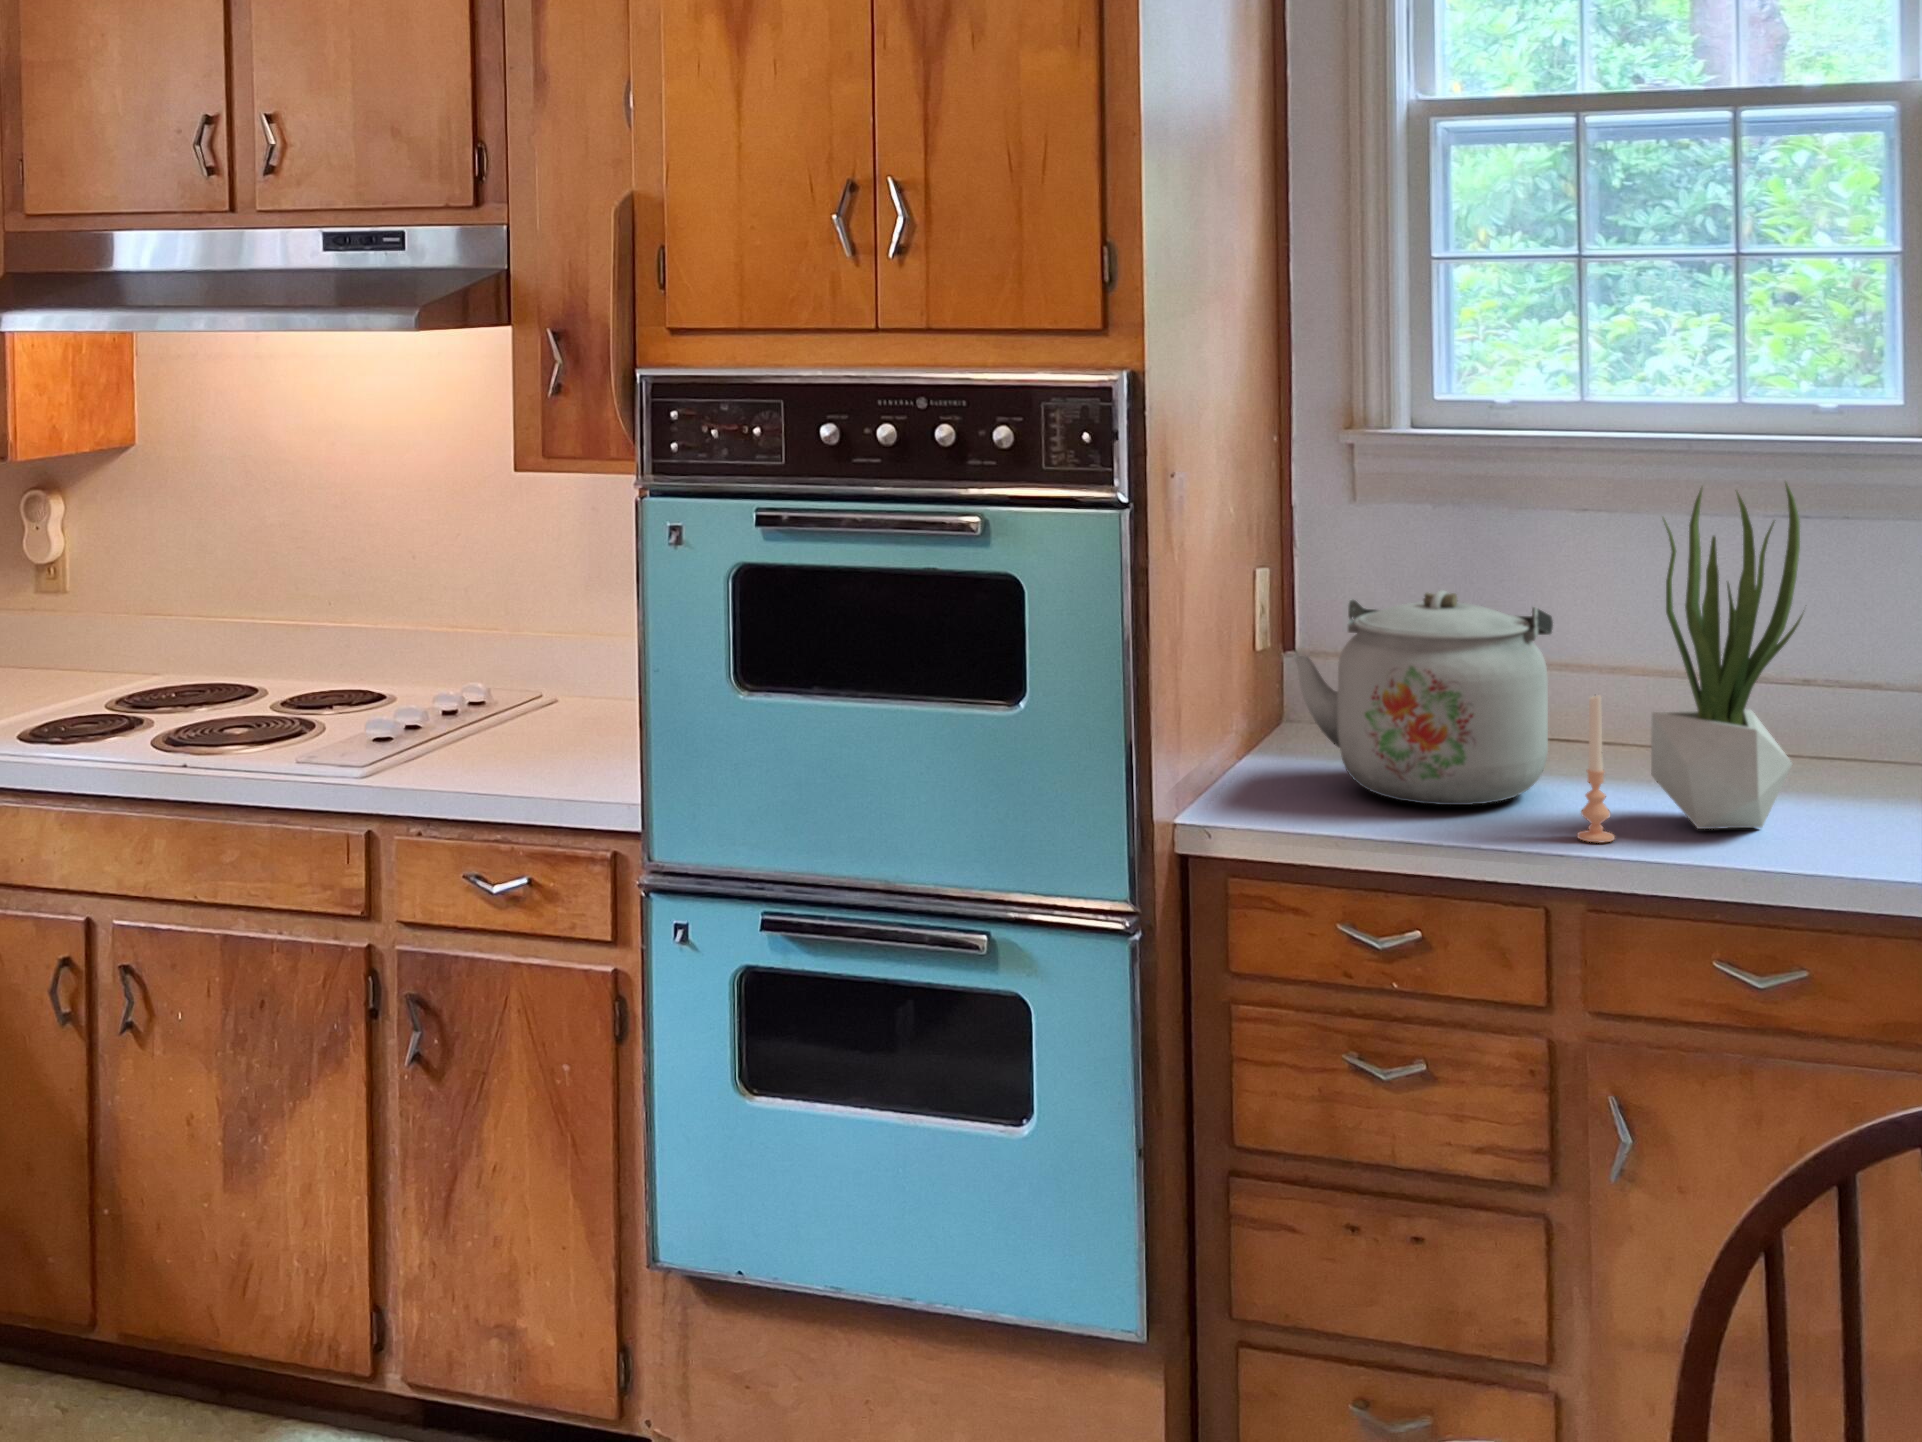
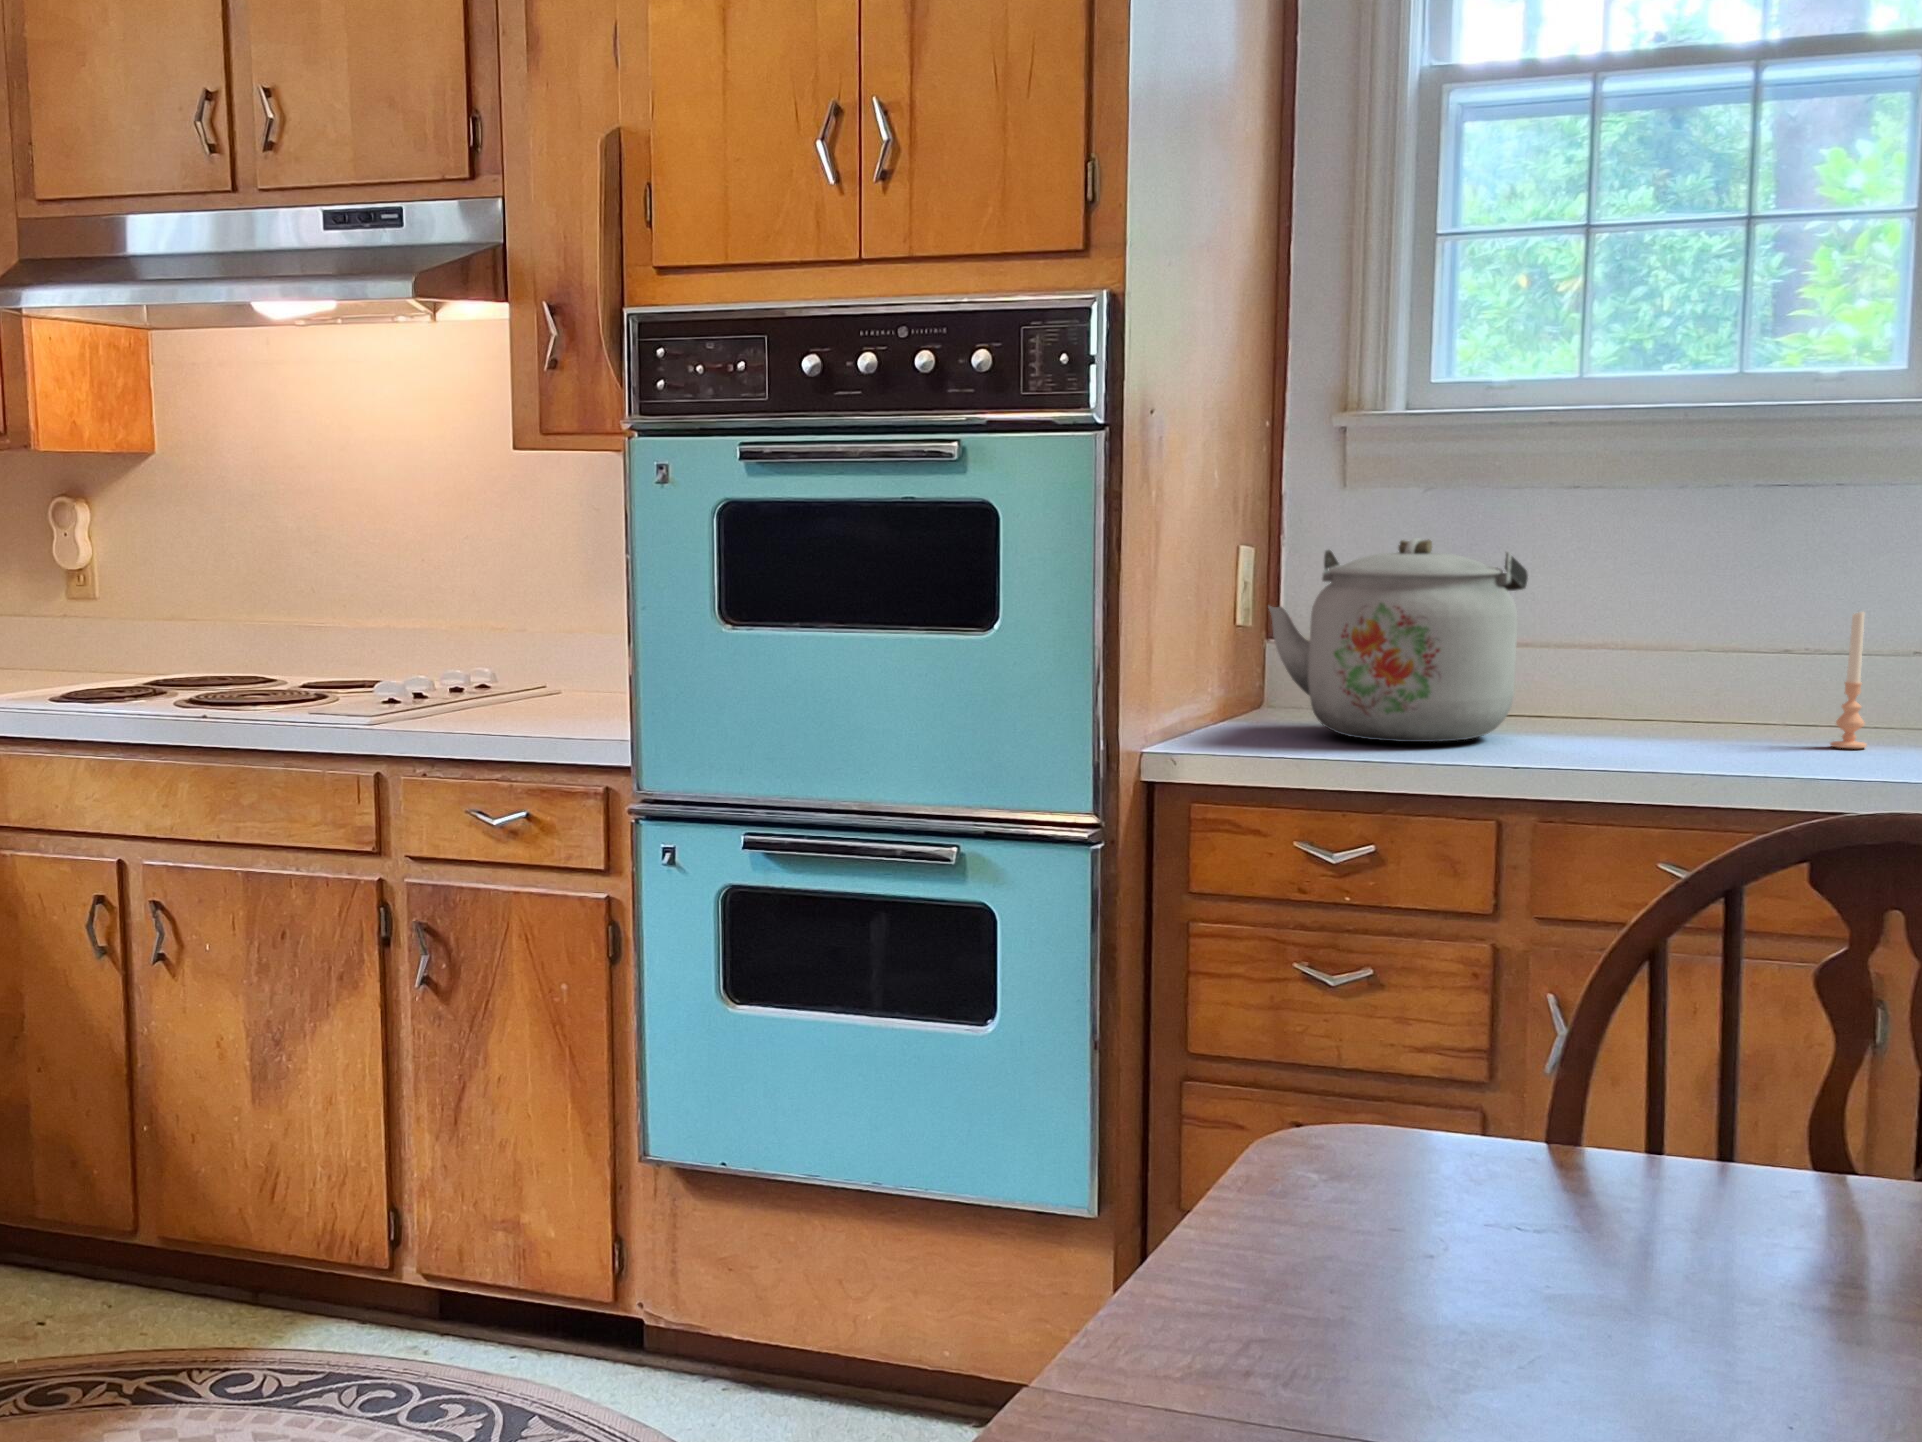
potted plant: present [1651,483,1803,829] -> none [1612,411,1778,757]
candle: present [1577,695,1615,843] -> present [1830,612,1867,748]

